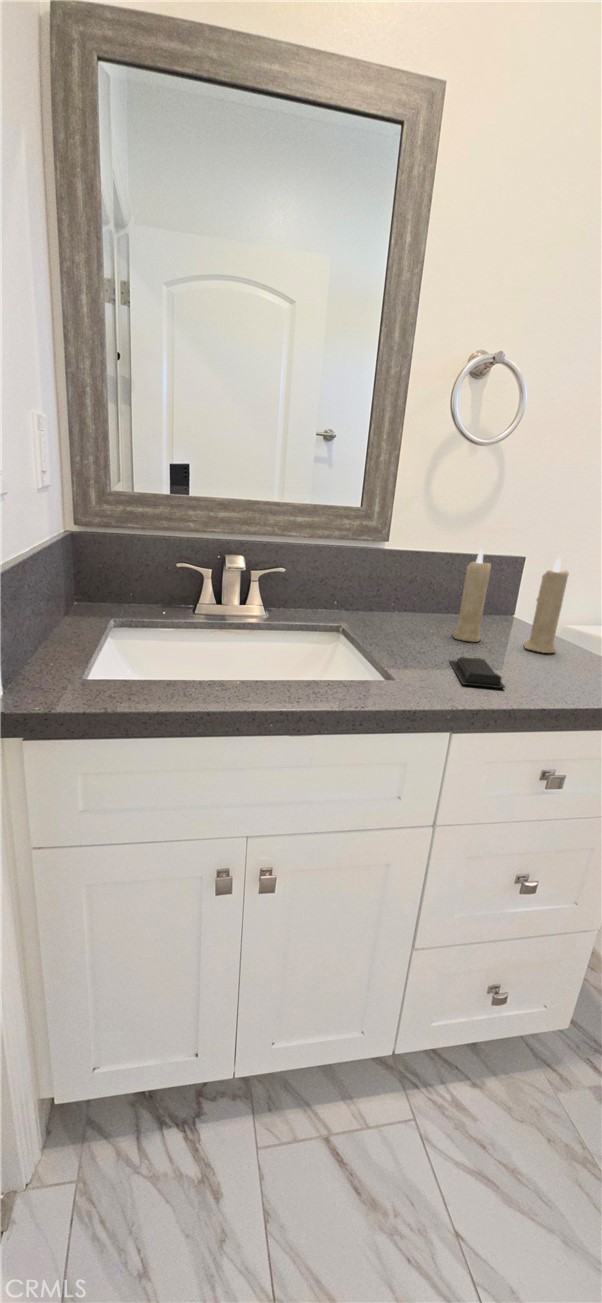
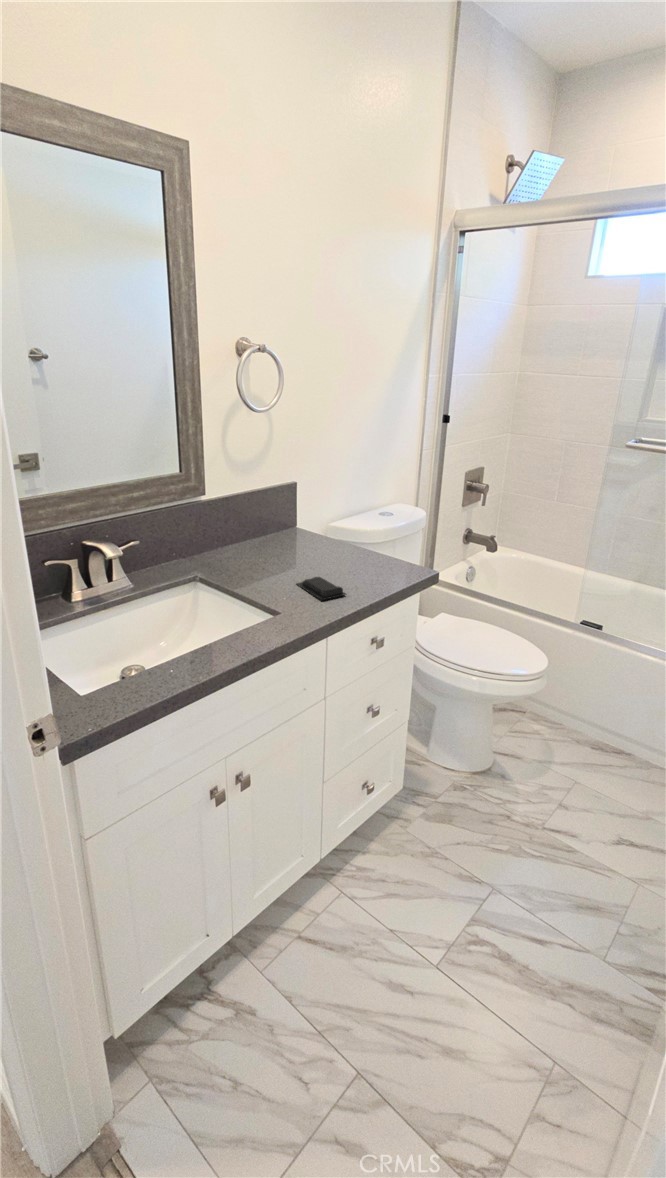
candle: present [452,549,569,653] -> none [276,487,347,563]

